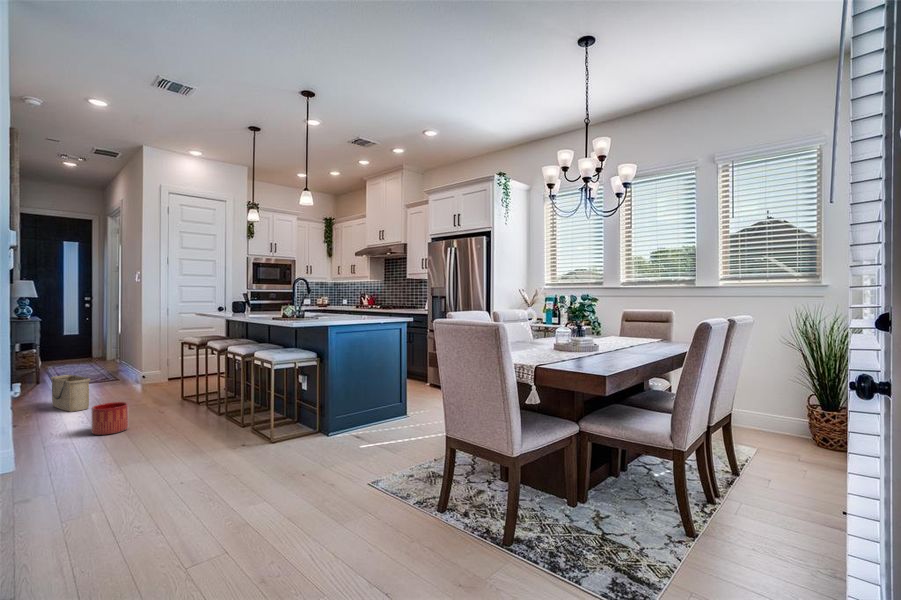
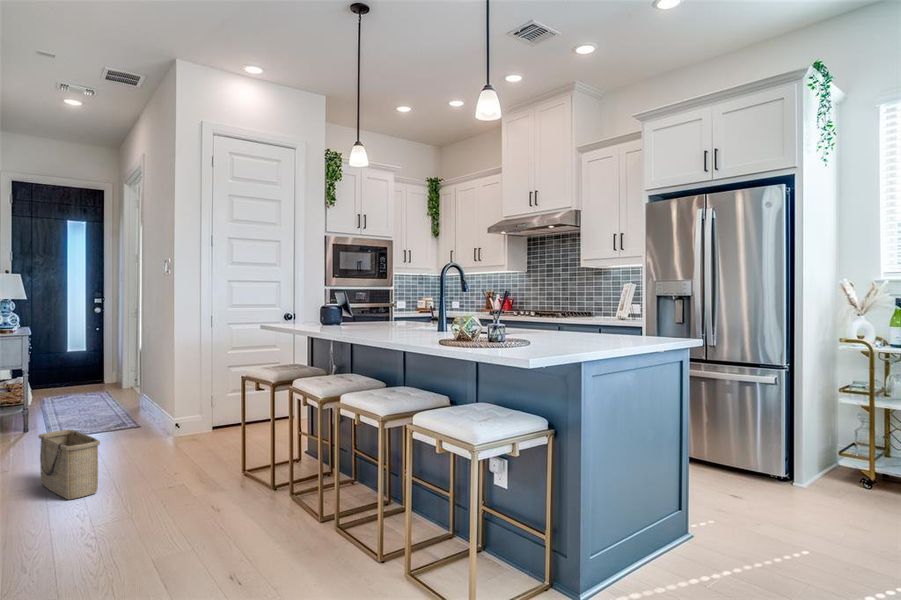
planter: present [91,402,129,435] -> none [102,499,167,571]

